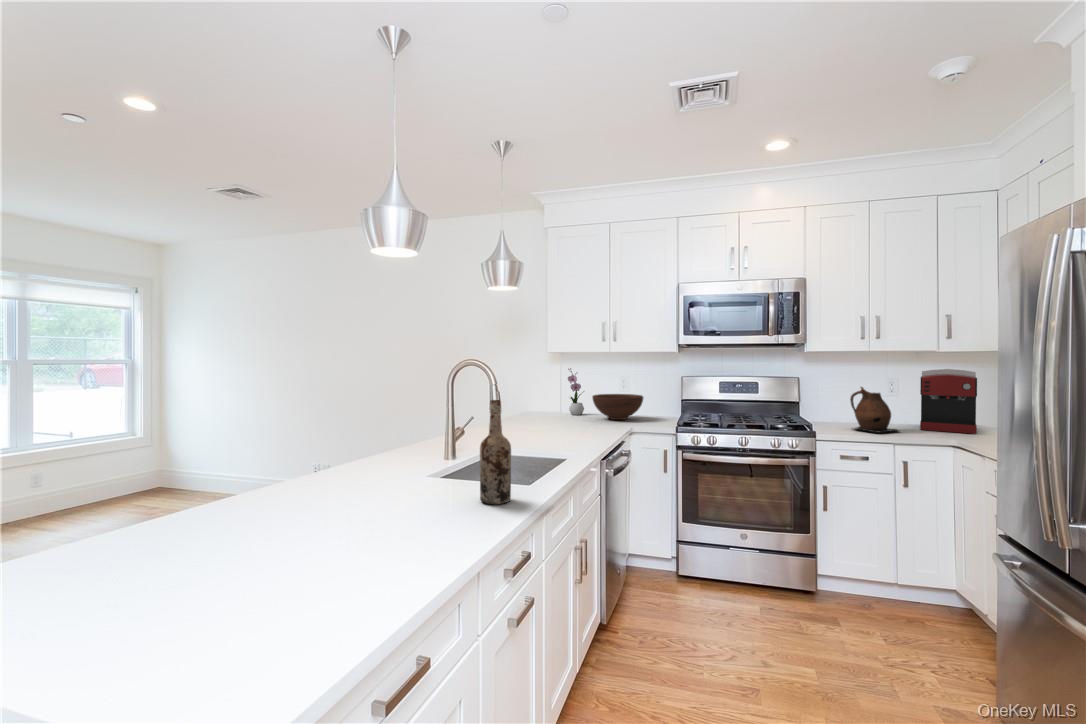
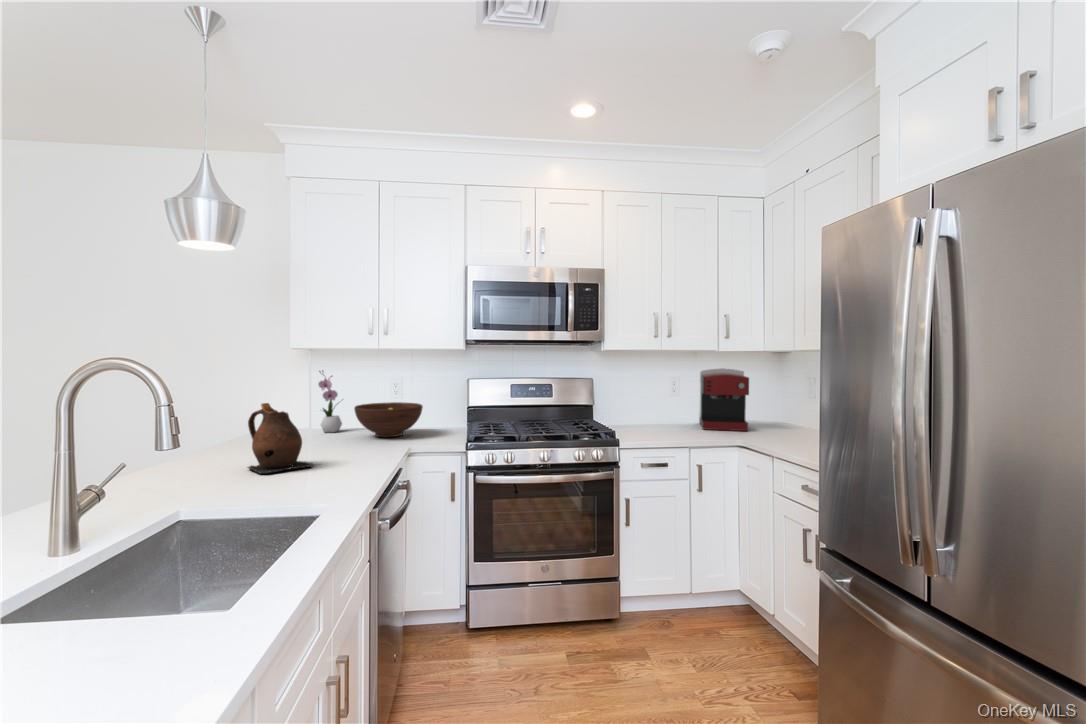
ceramic pitcher: present [850,387,898,433] -> present [248,403,313,474]
wine bottle: present [480,400,511,504] -> none [120,453,202,684]

